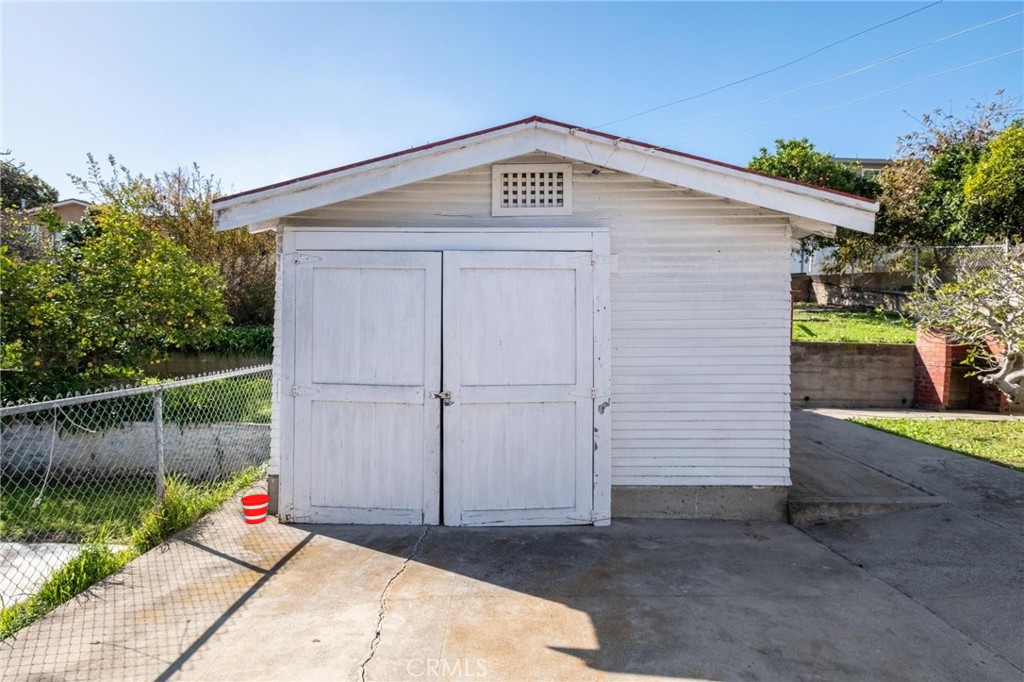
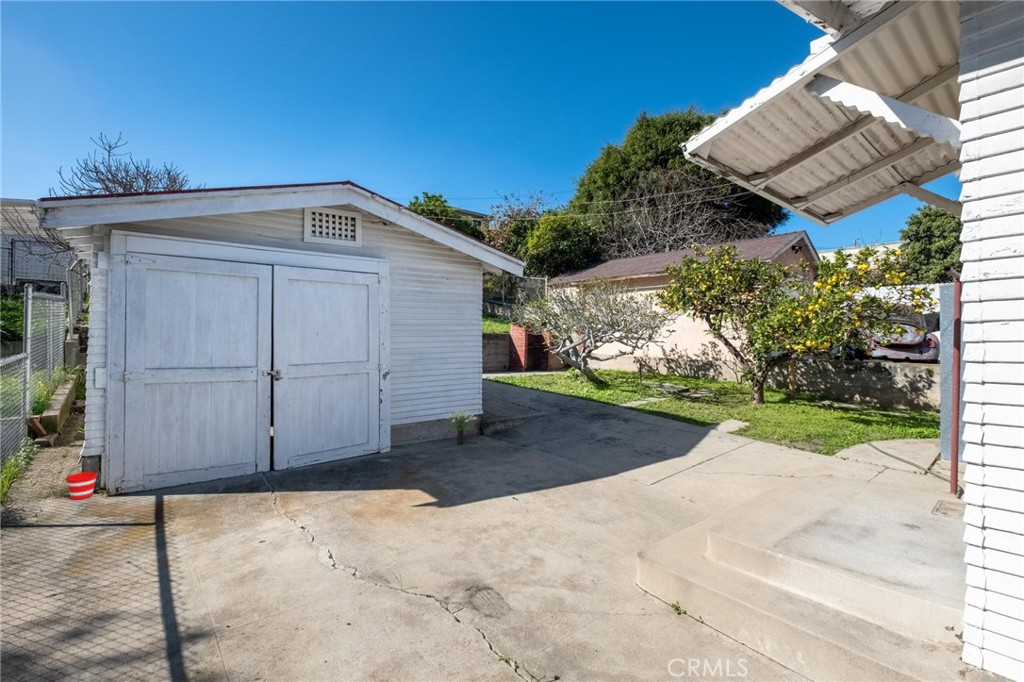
potted plant: none [711,472,770,534] -> present [446,410,477,444]

